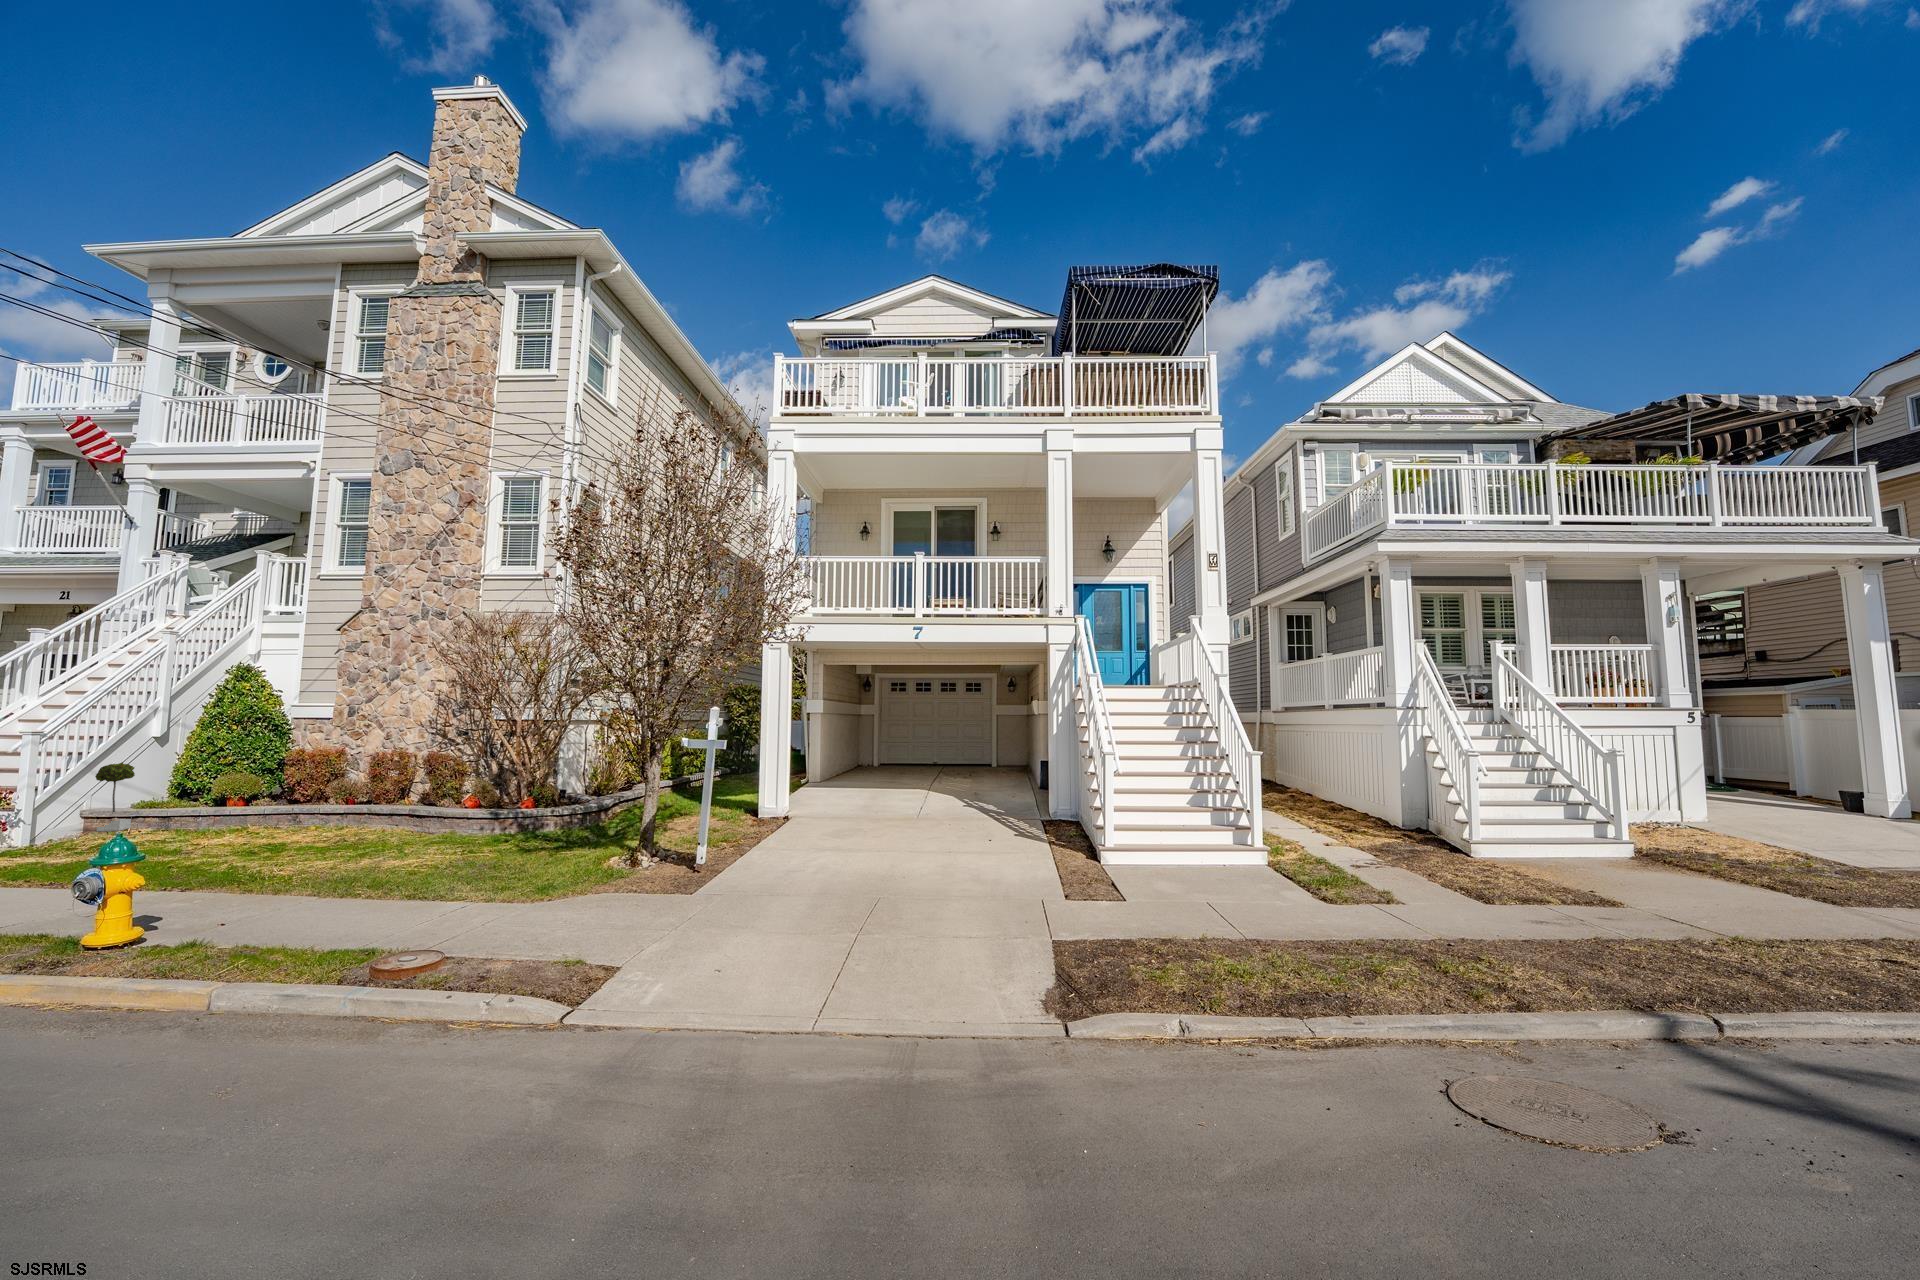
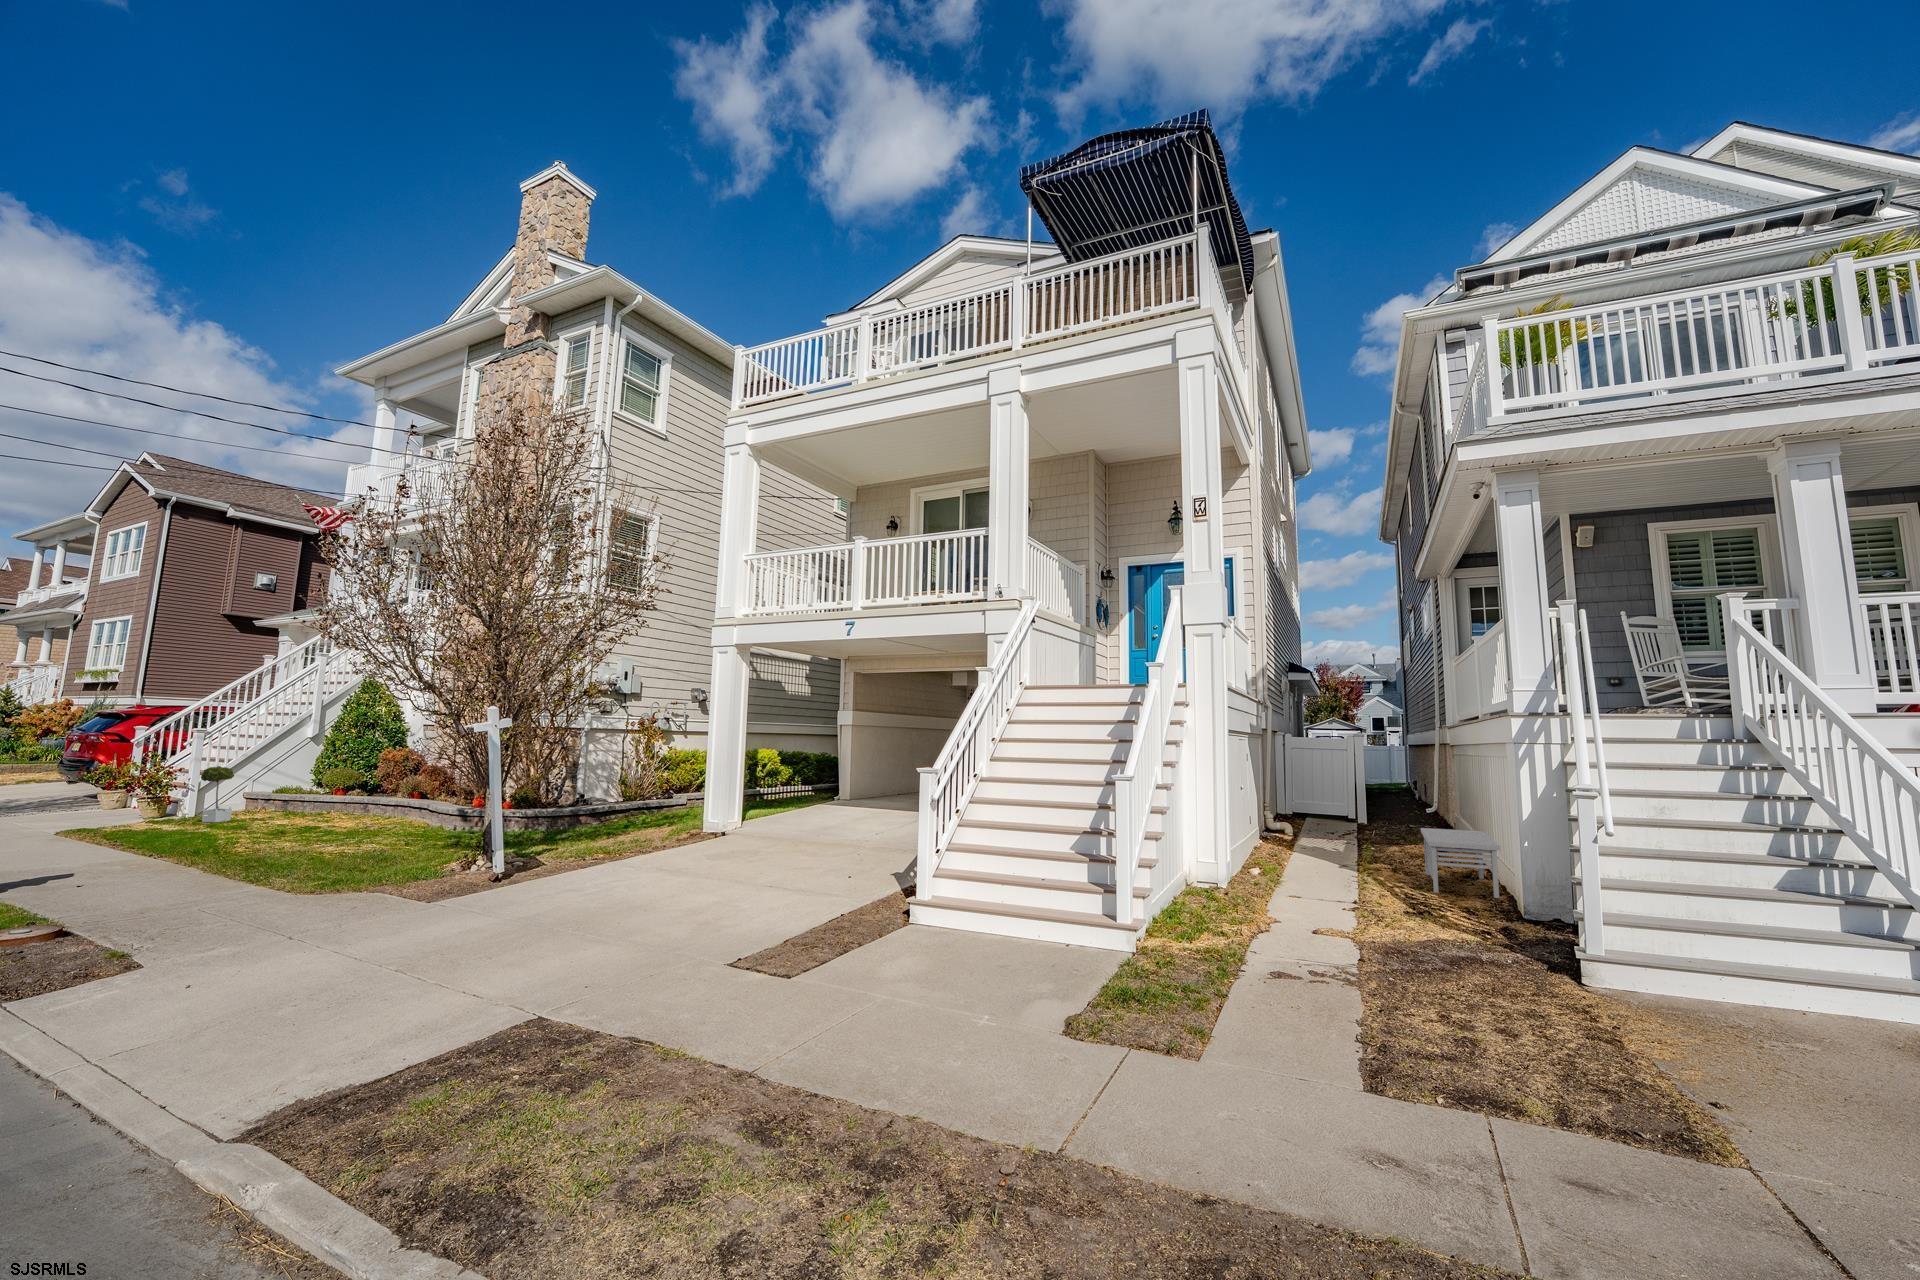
storage bench: none [1308,779,1374,818] -> present [1421,828,1501,898]

